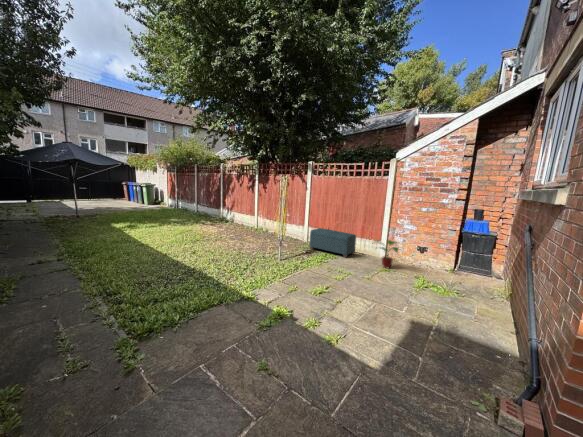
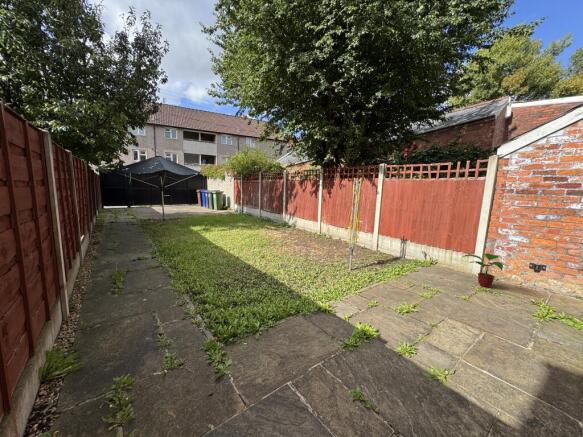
bench: present [310,228,356,258] -> none [383,237,441,272]

